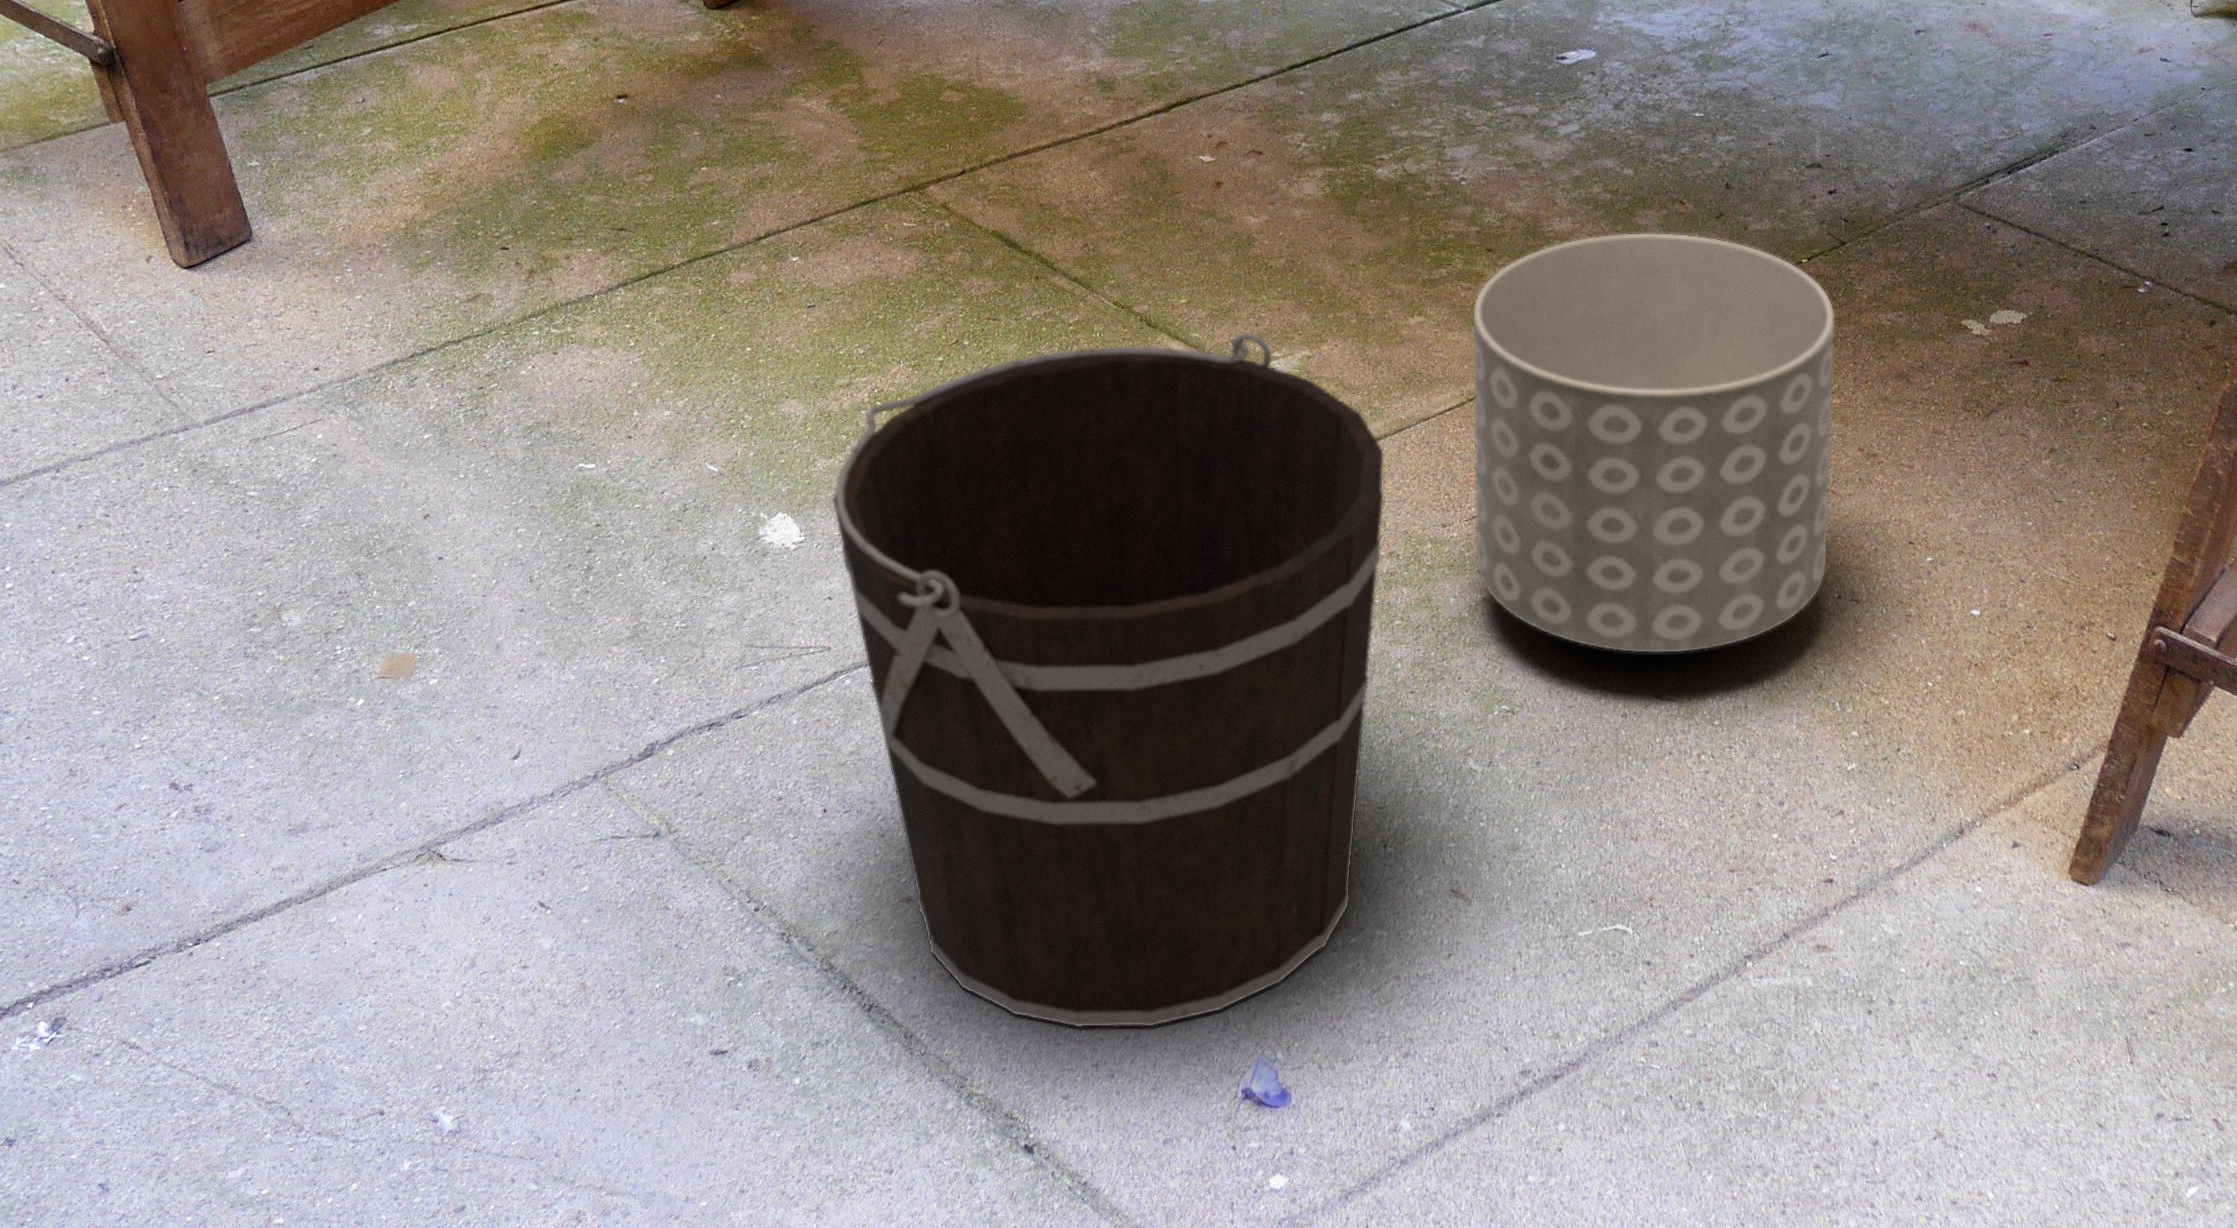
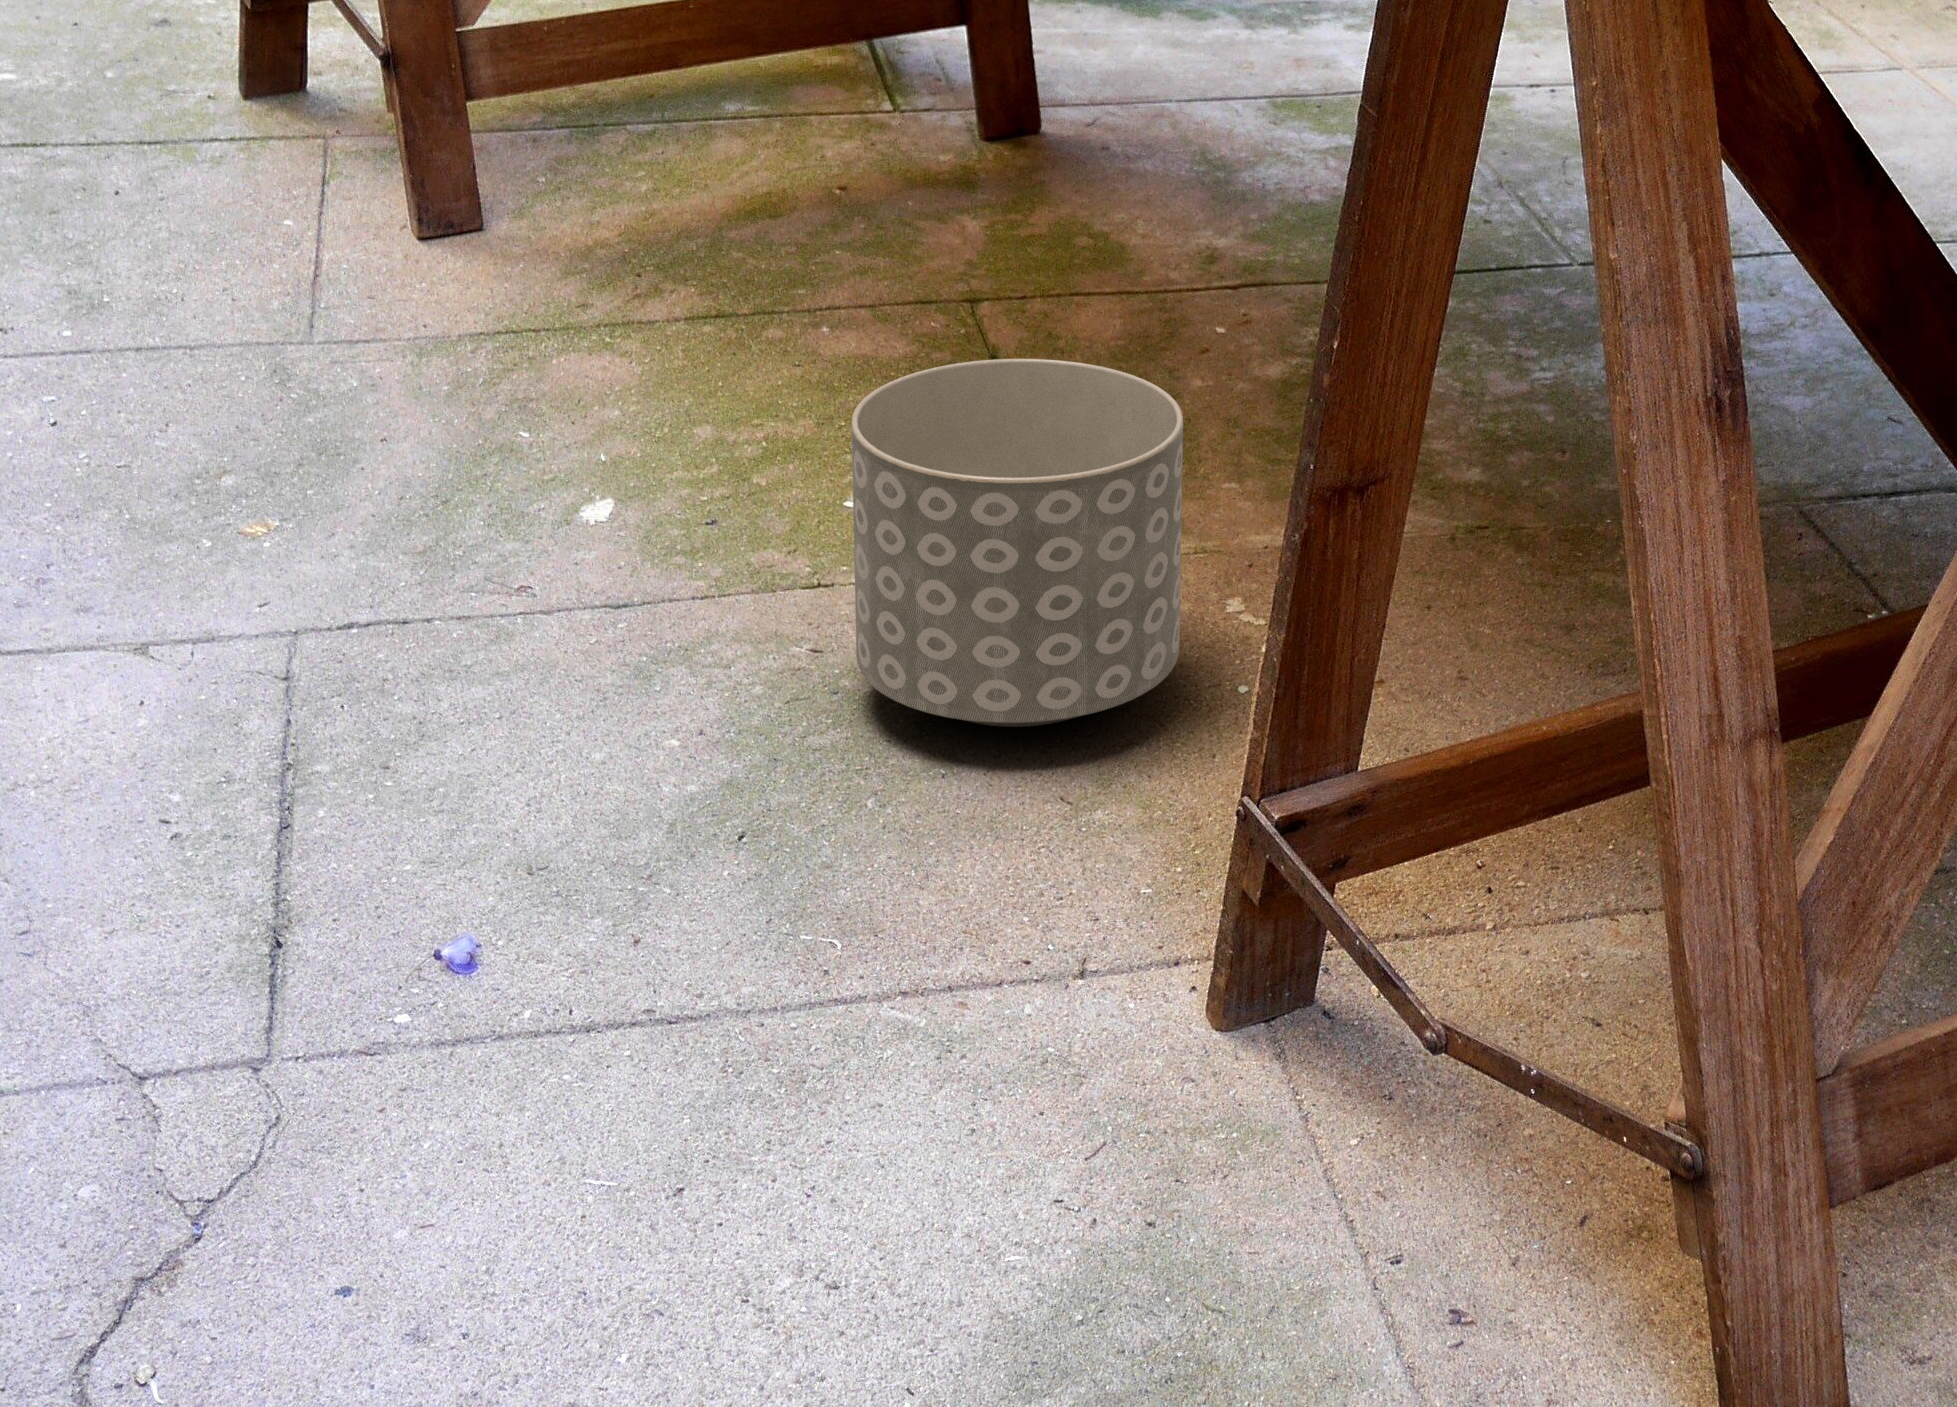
bucket: present [833,333,1383,1026] -> none [89,308,598,845]

